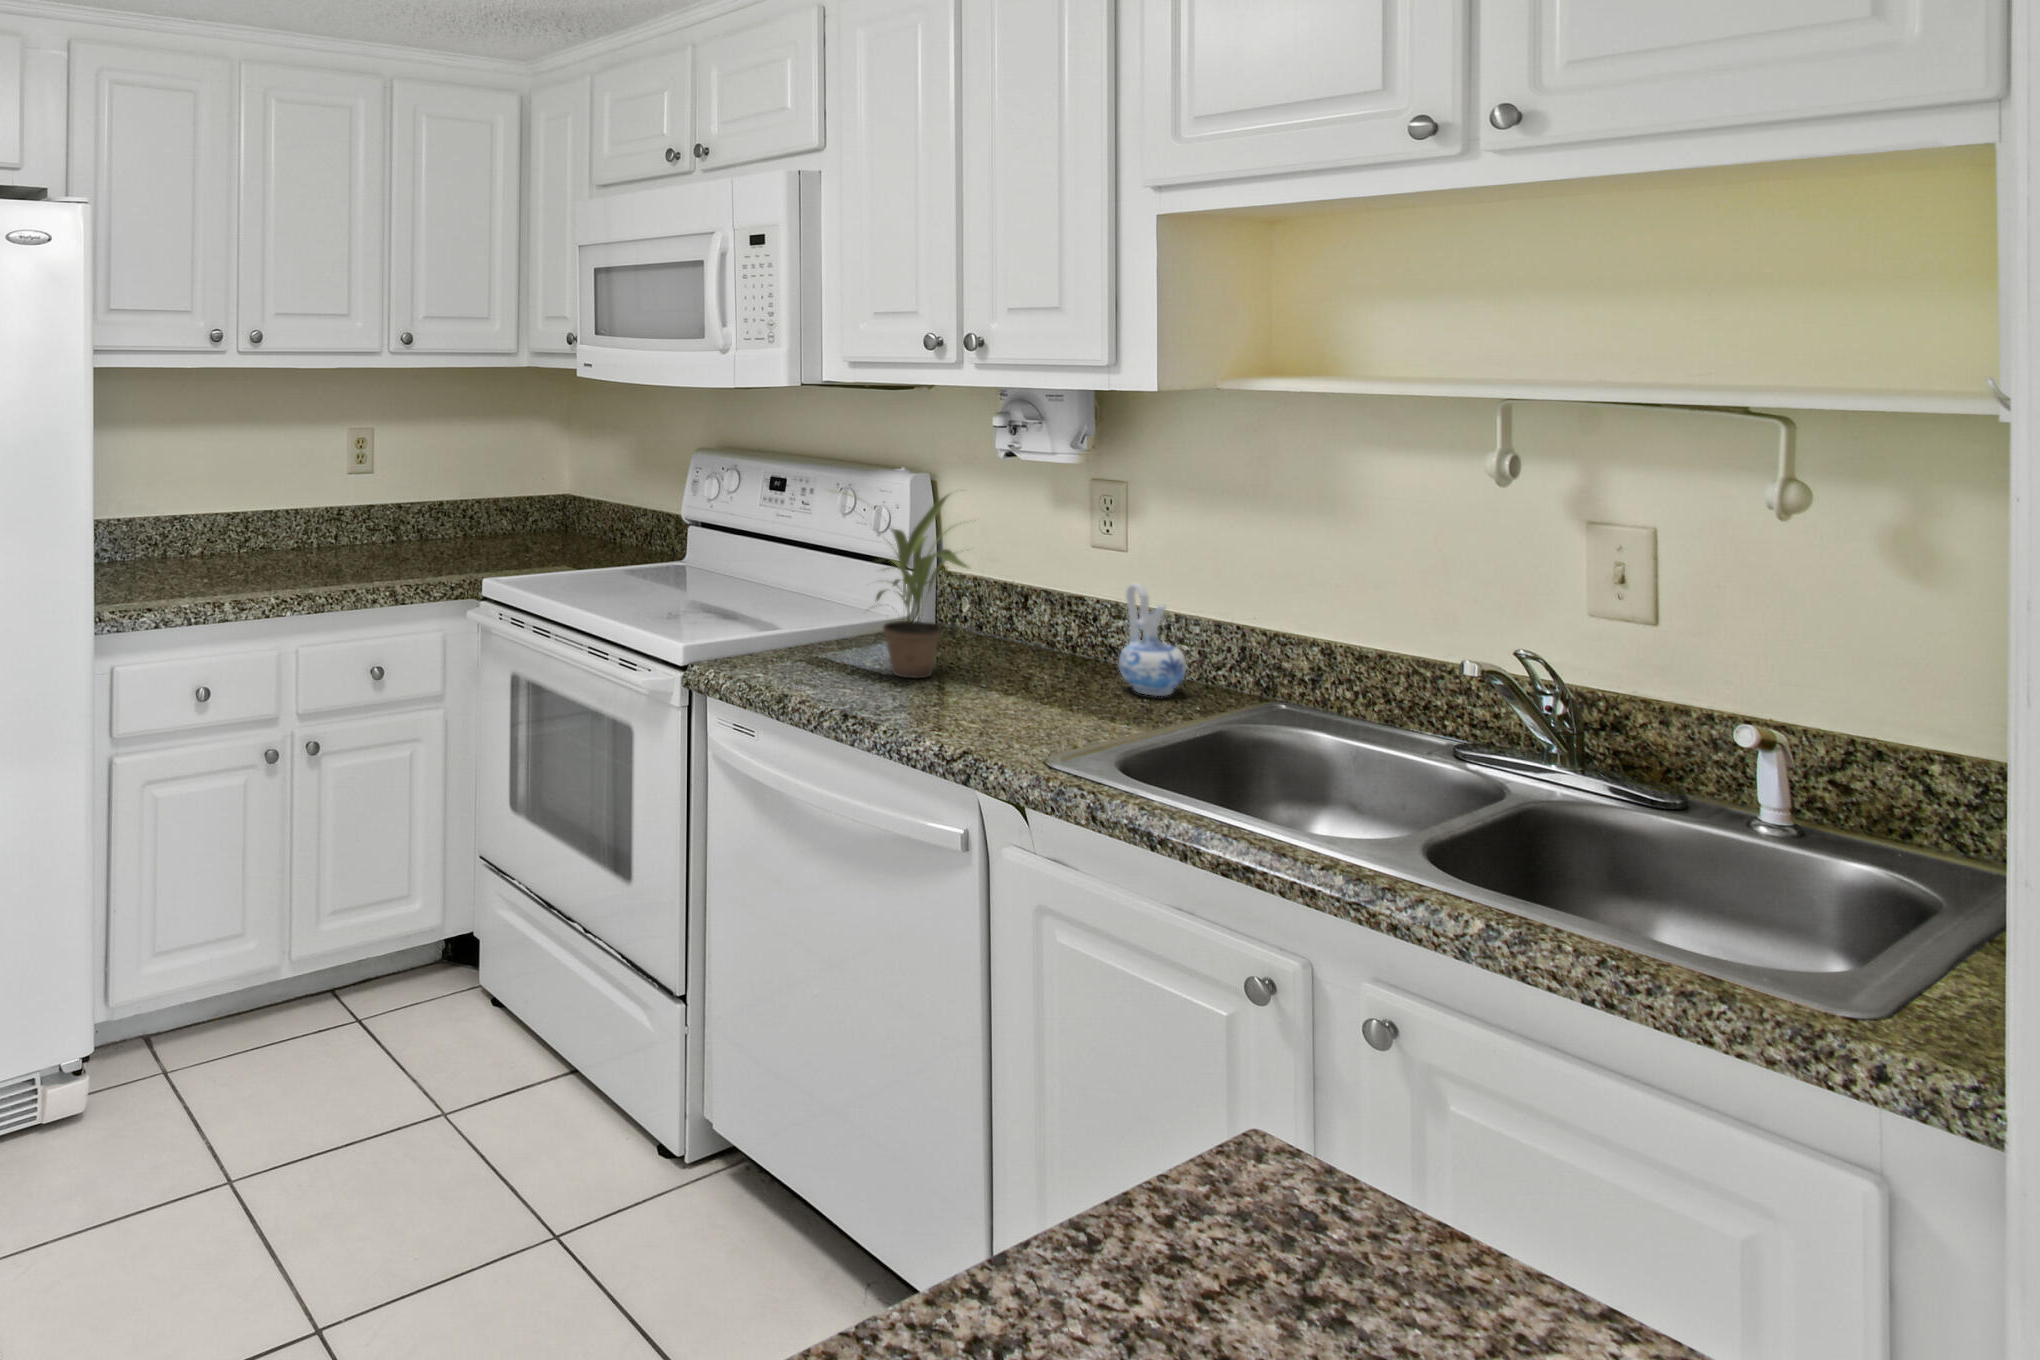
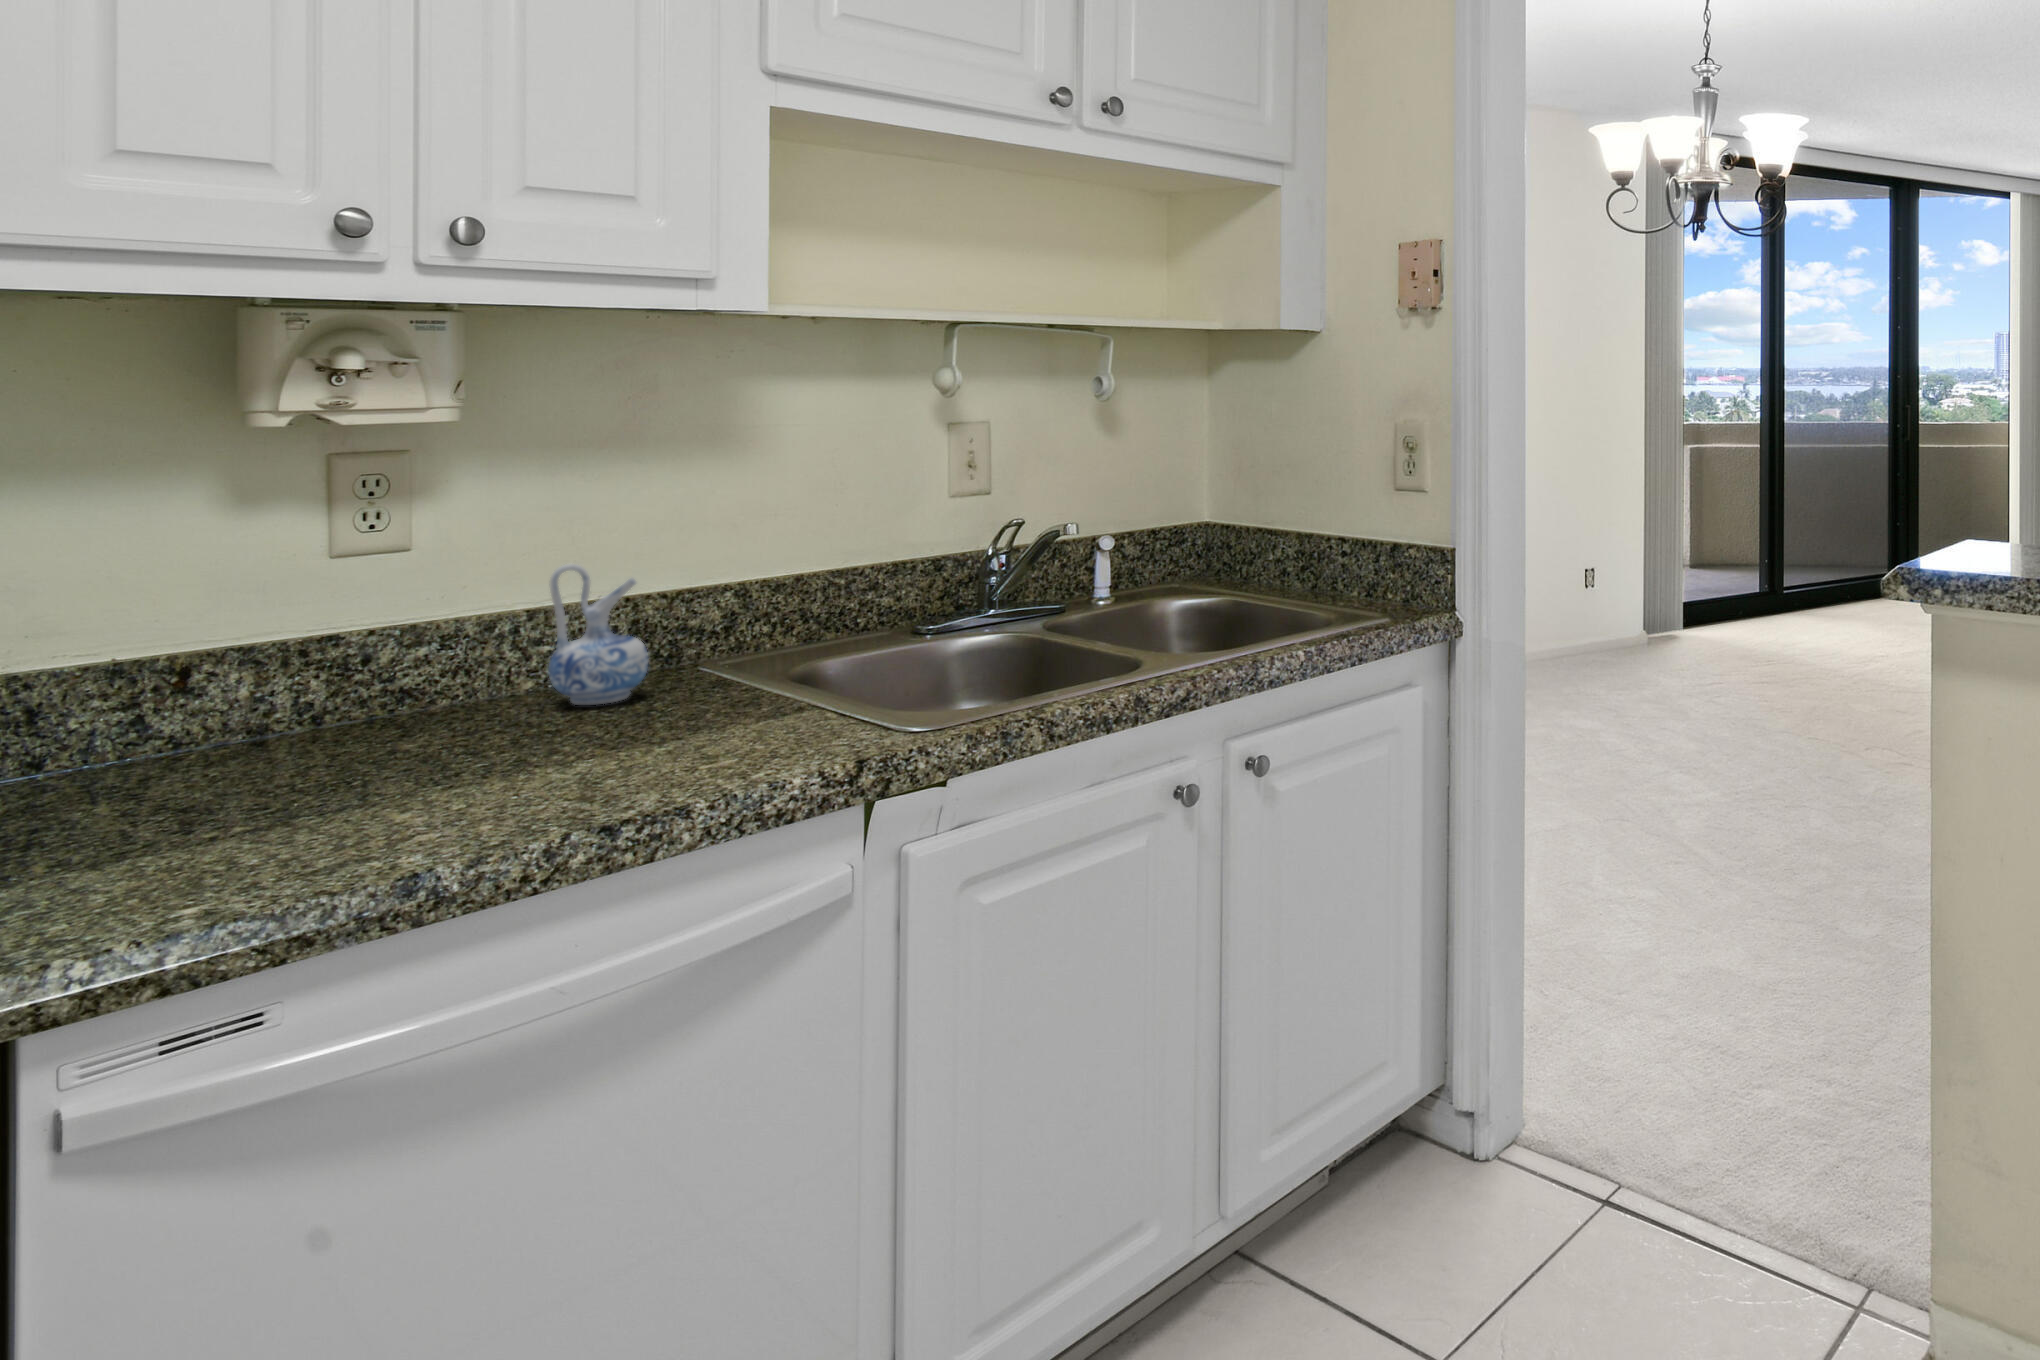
potted plant: present [848,493,968,678] -> none [214,443,522,811]

